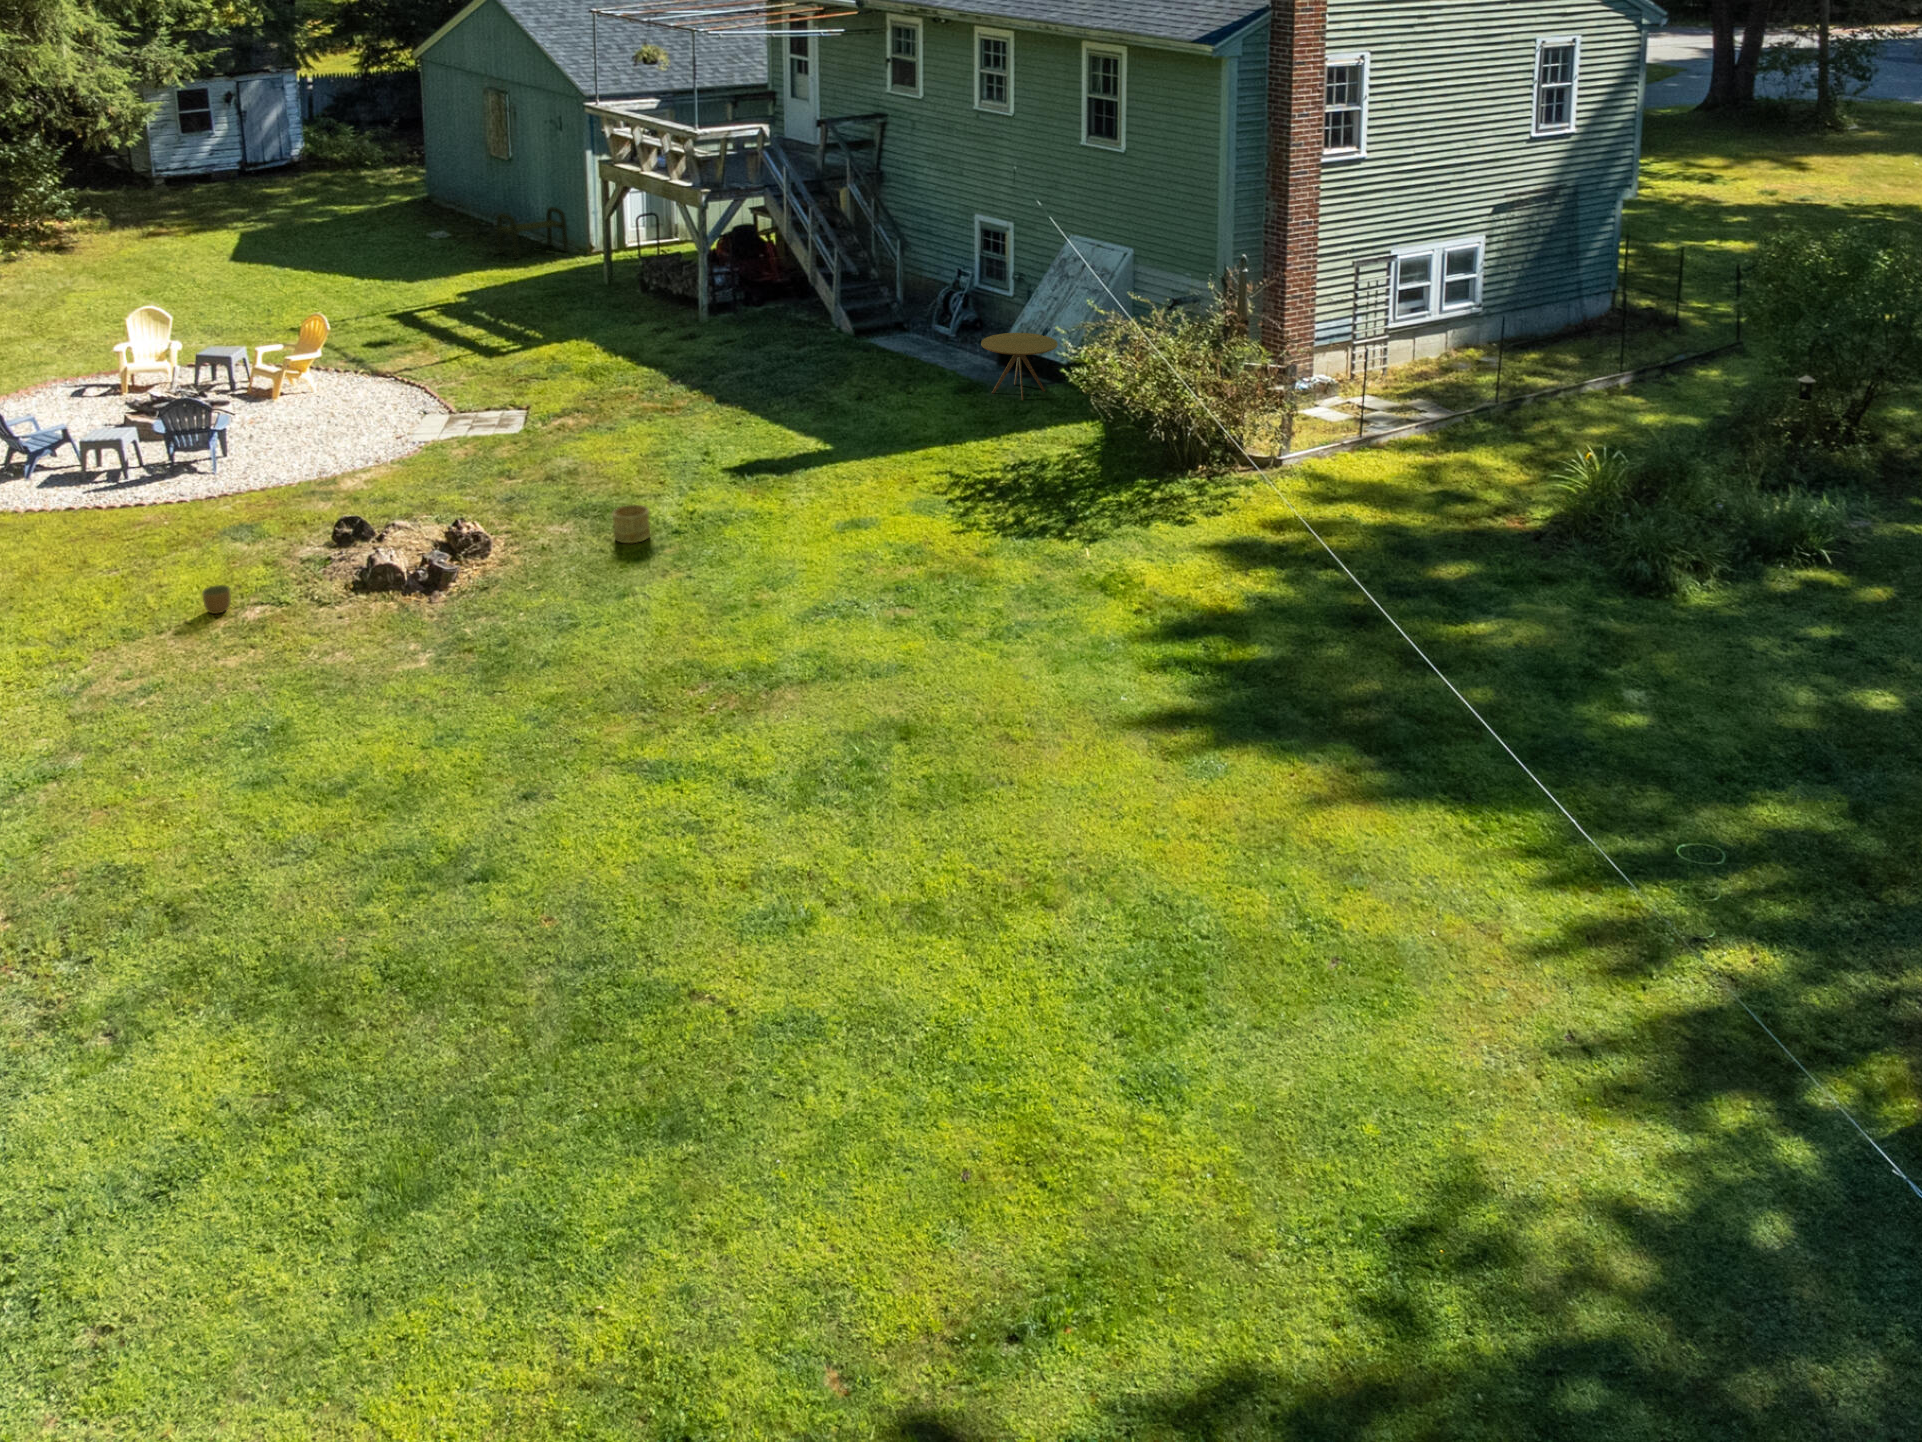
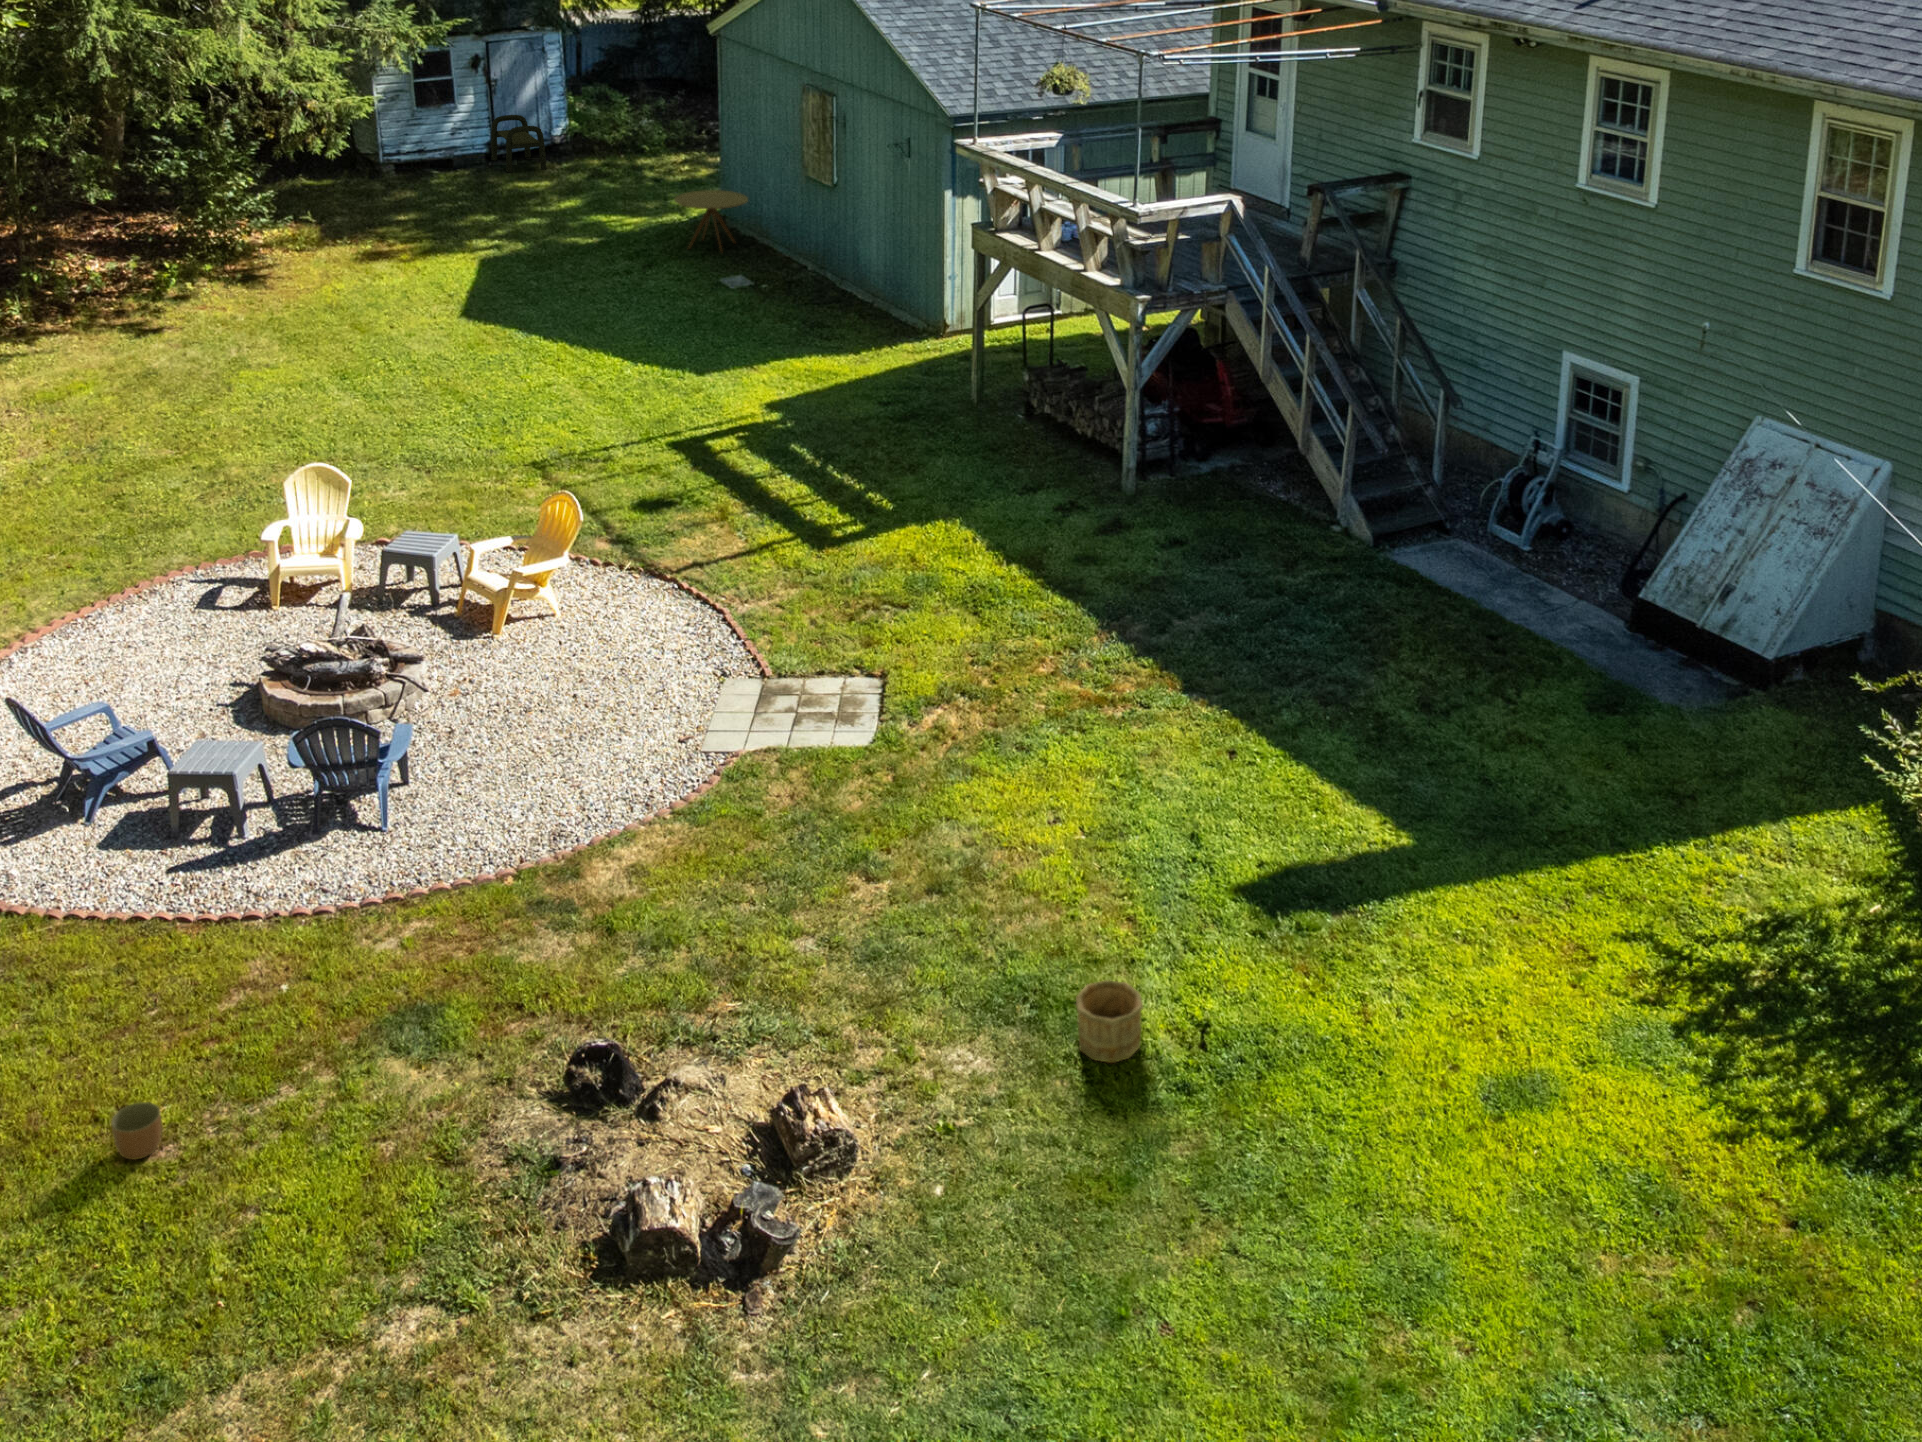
bench: present [497,207,568,259] -> present [491,115,546,173]
round table: present [981,333,1058,400] -> present [674,190,748,251]
planter: present [202,585,231,614] -> present [111,1102,162,1160]

